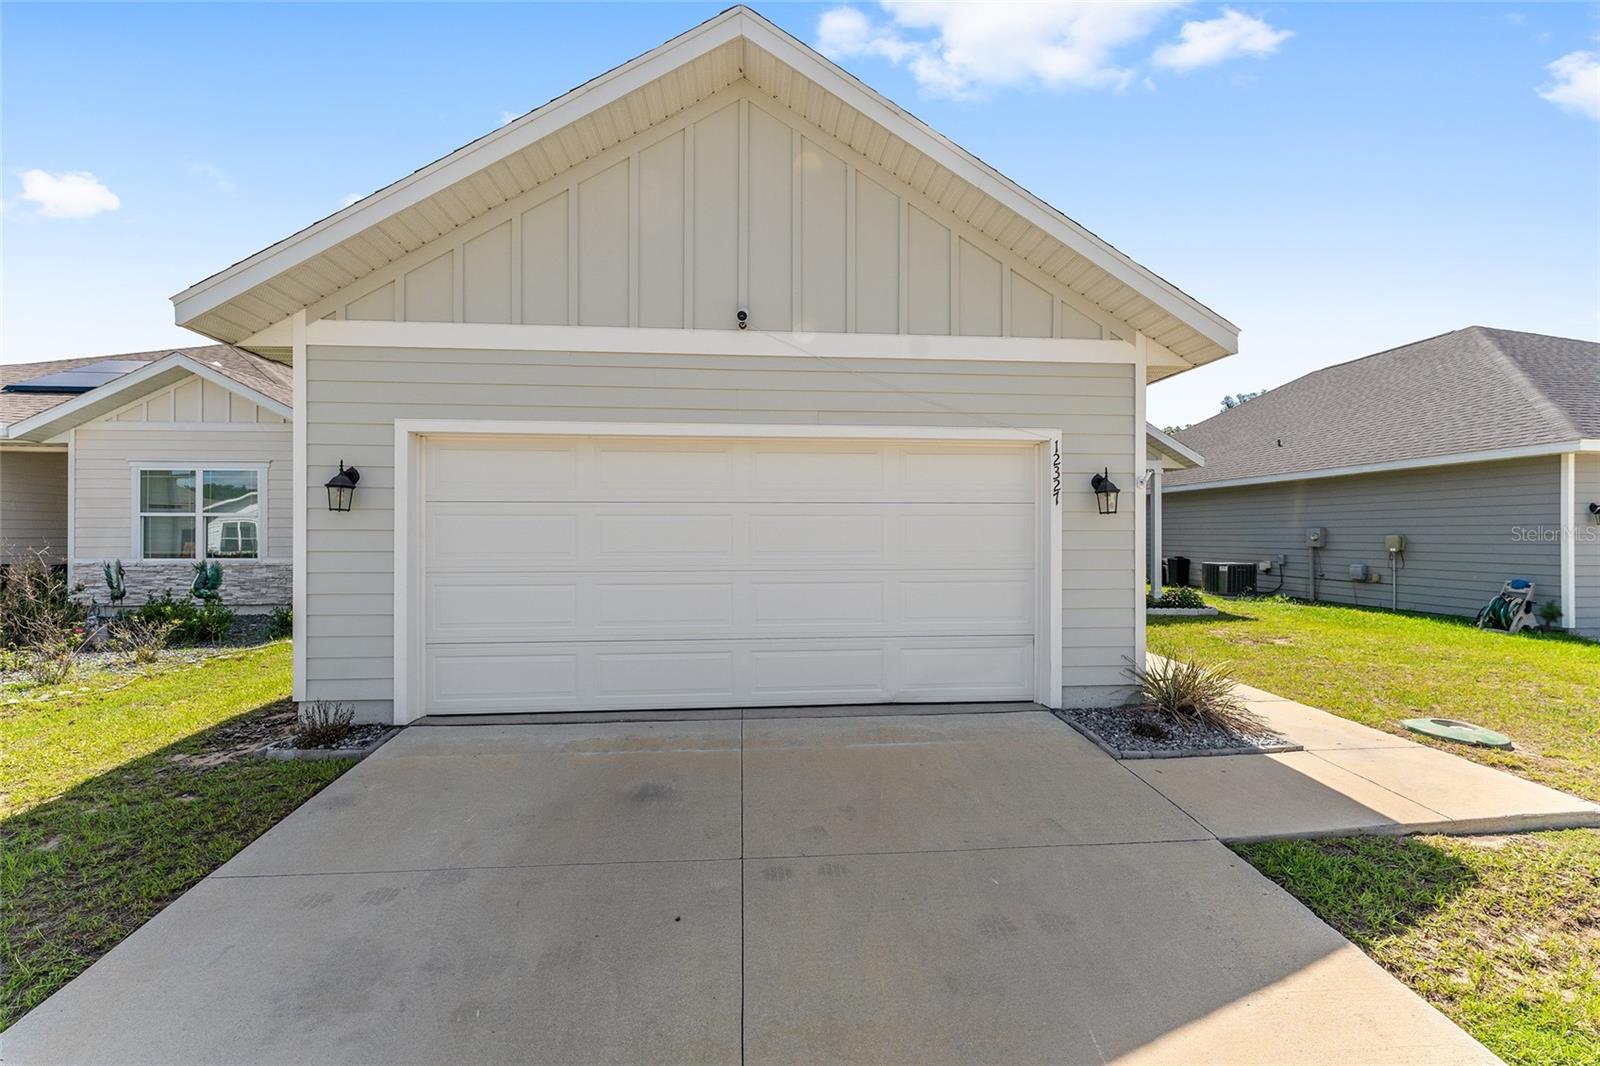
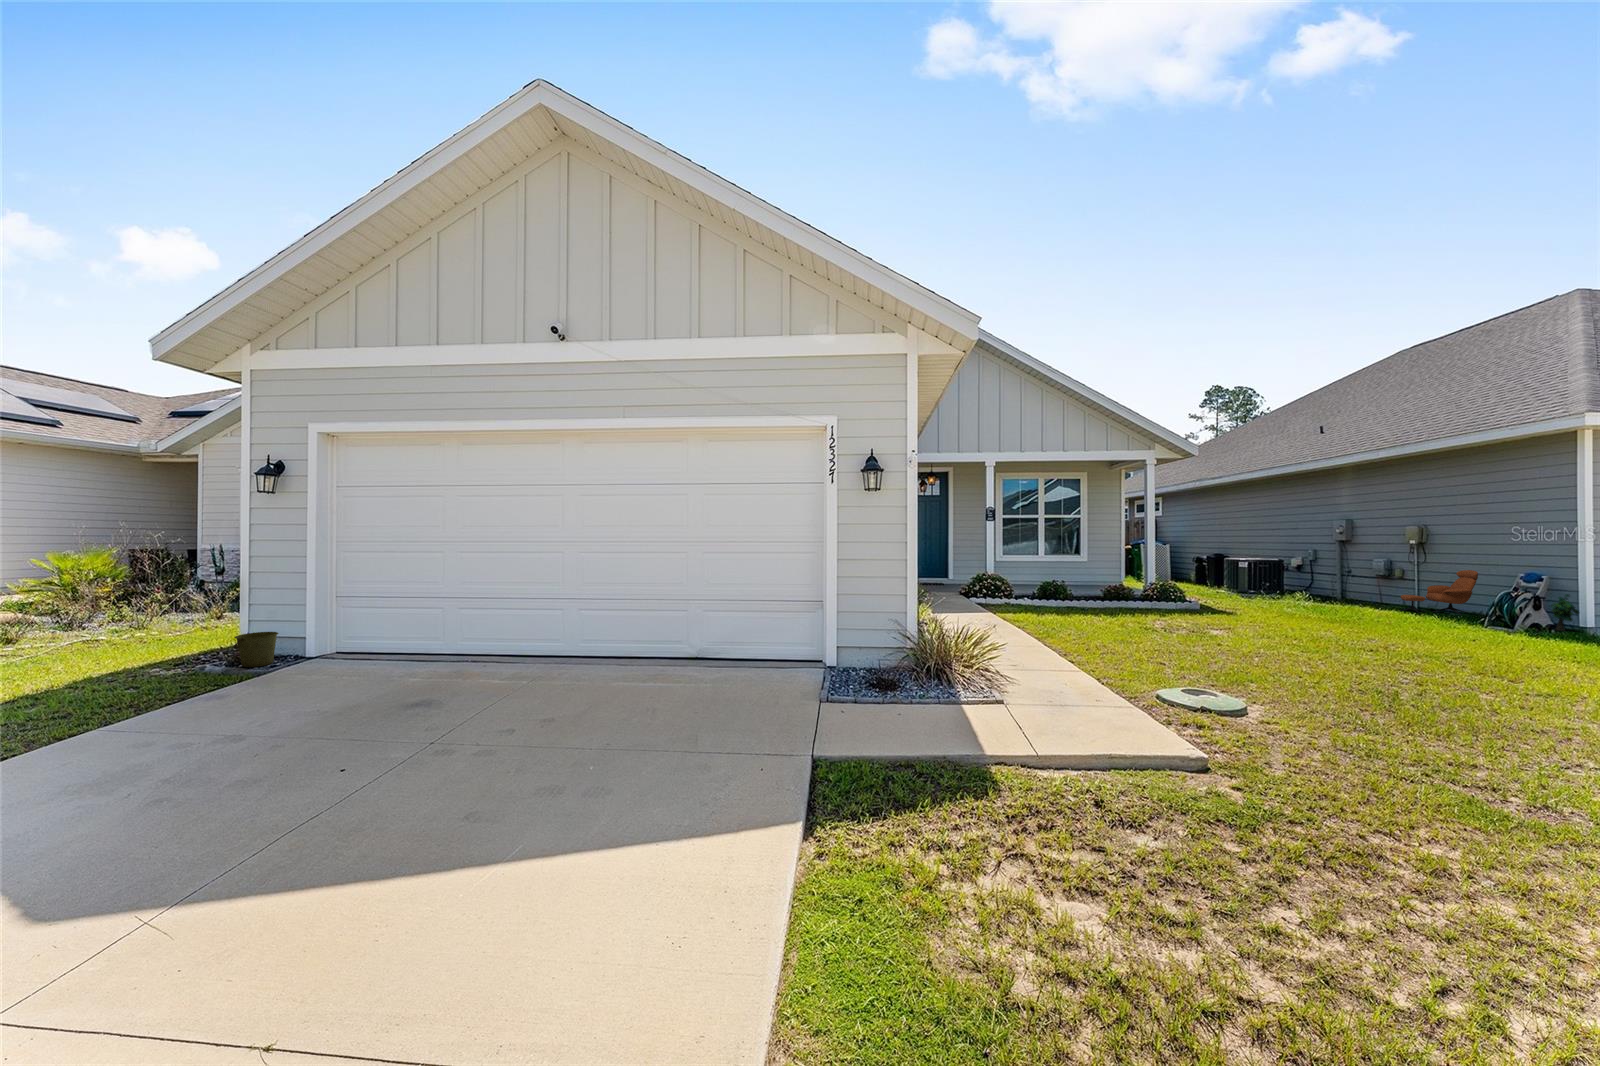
lounge chair: none [1394,576,1459,617] -> present [1400,570,1478,615]
bucket: none [297,698,355,750] -> present [233,632,278,667]

